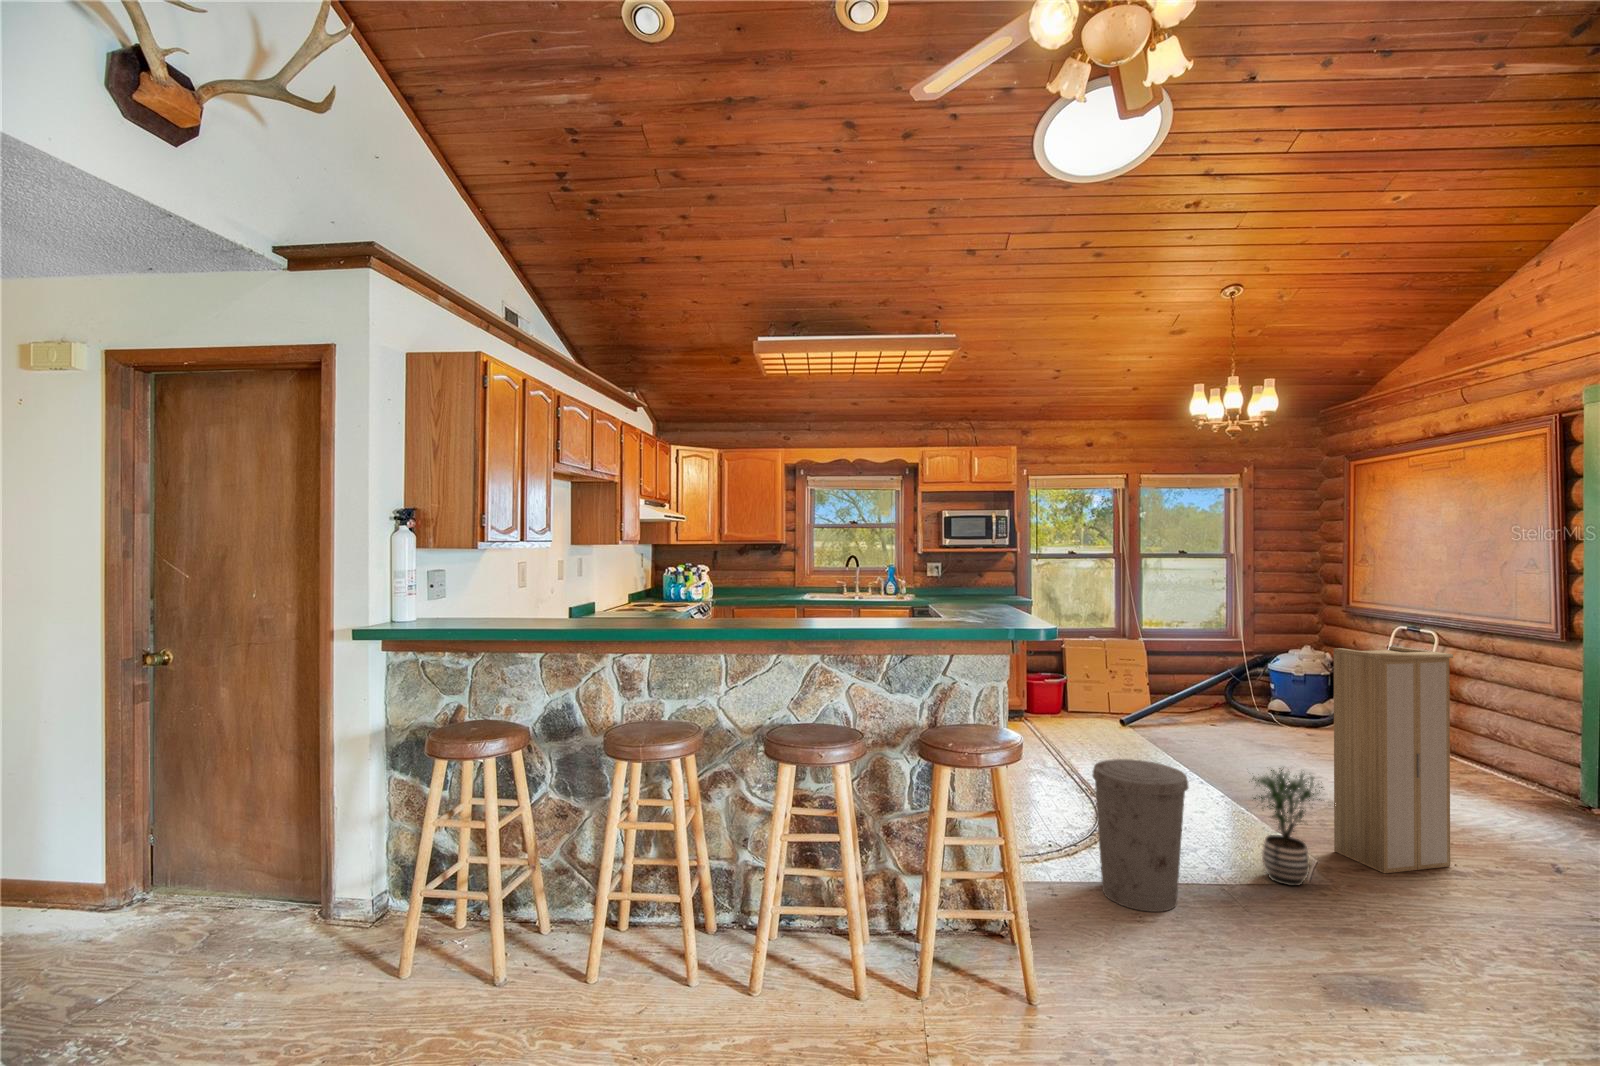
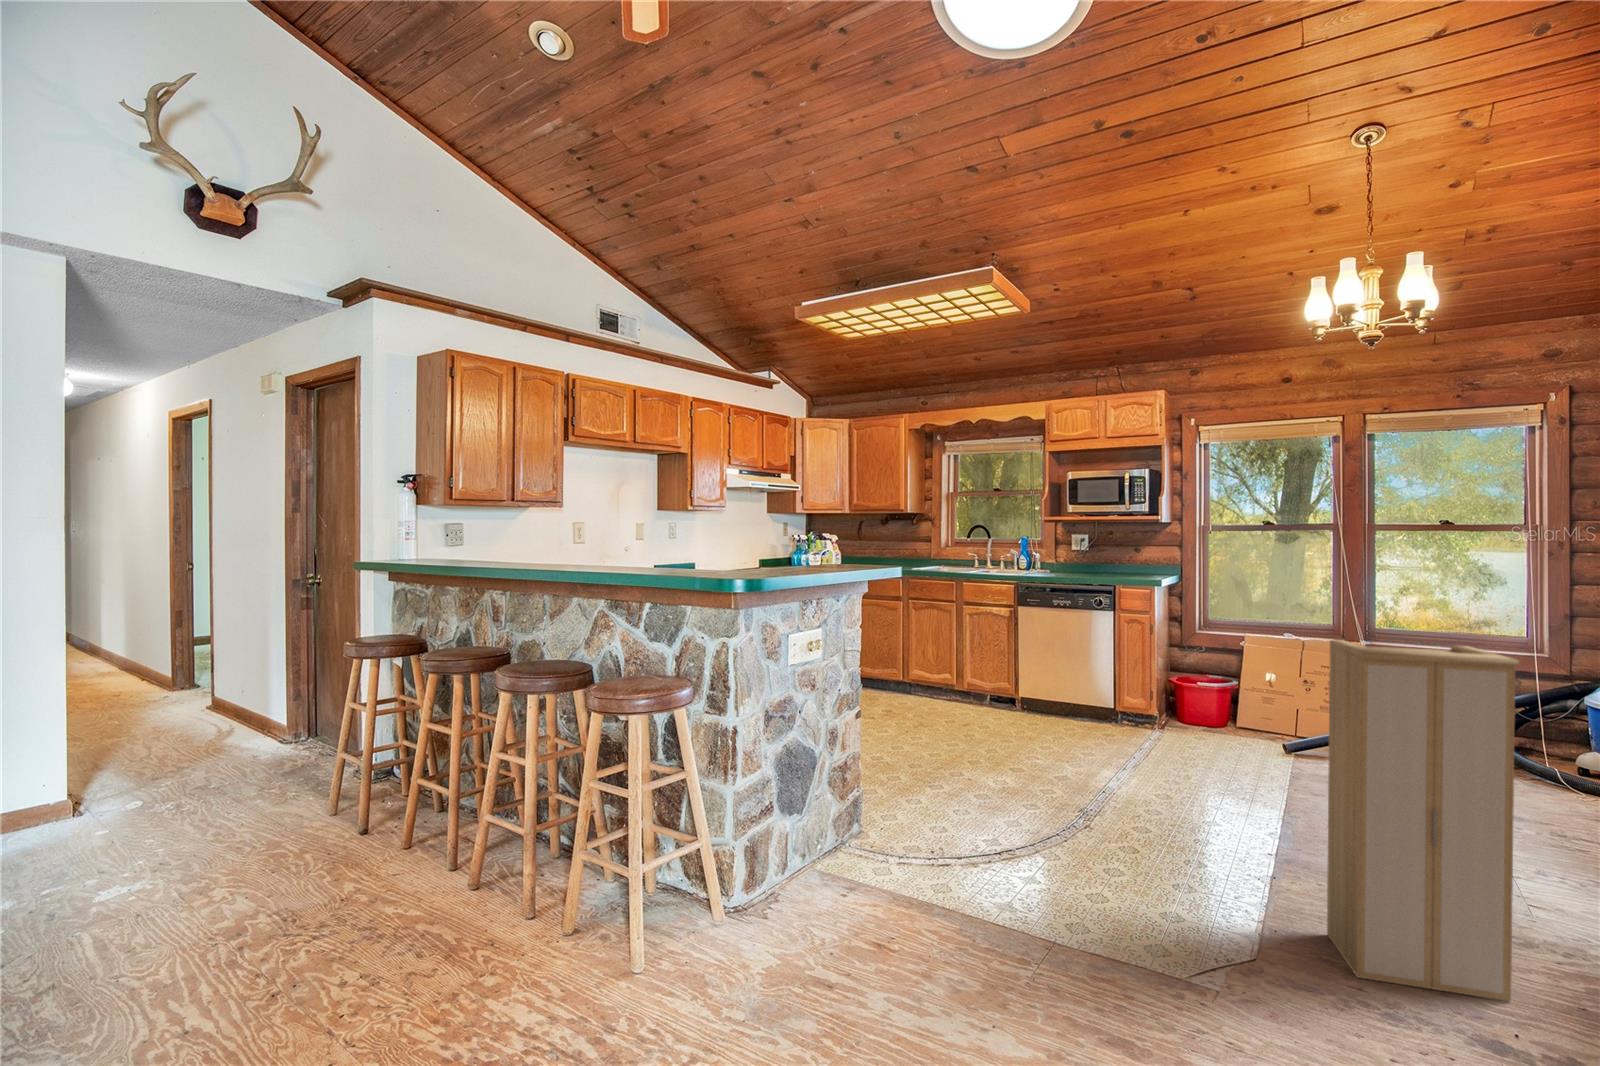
trash can: present [1093,759,1188,912] -> none [894,746,1001,929]
potted plant: present [1252,768,1323,886] -> none [1113,787,1229,954]

